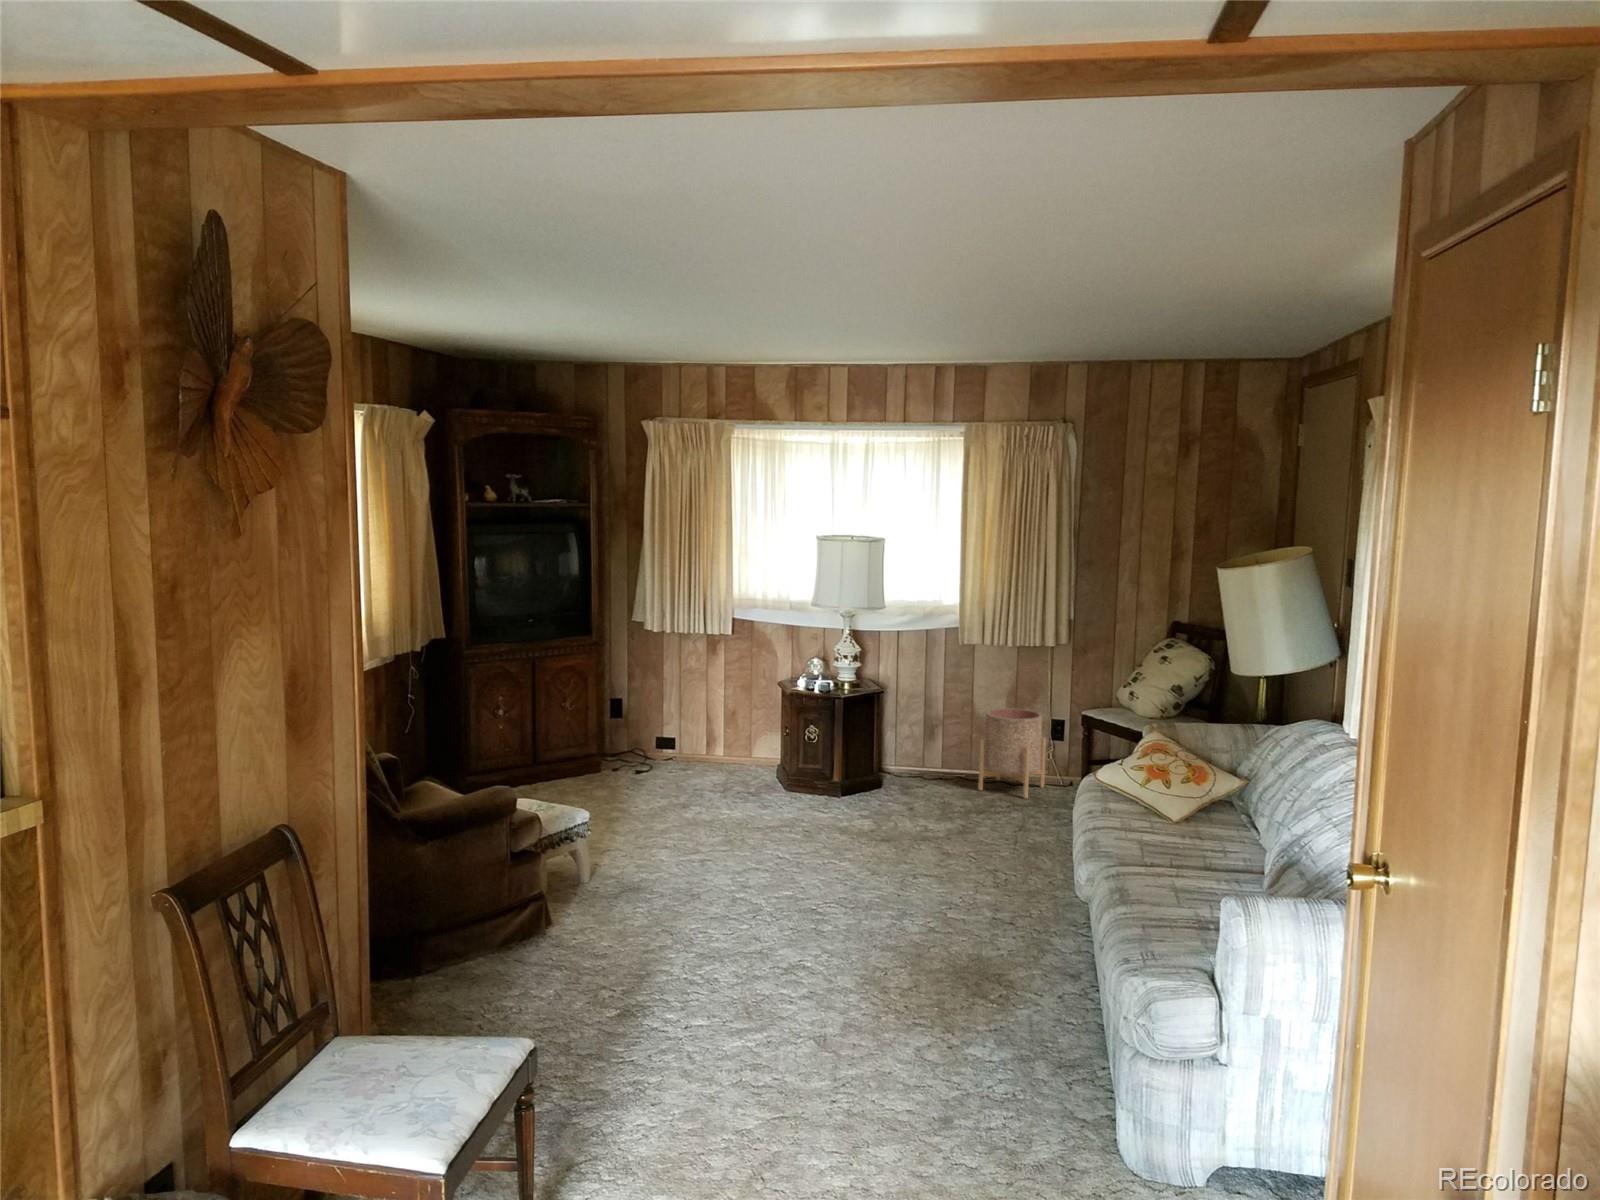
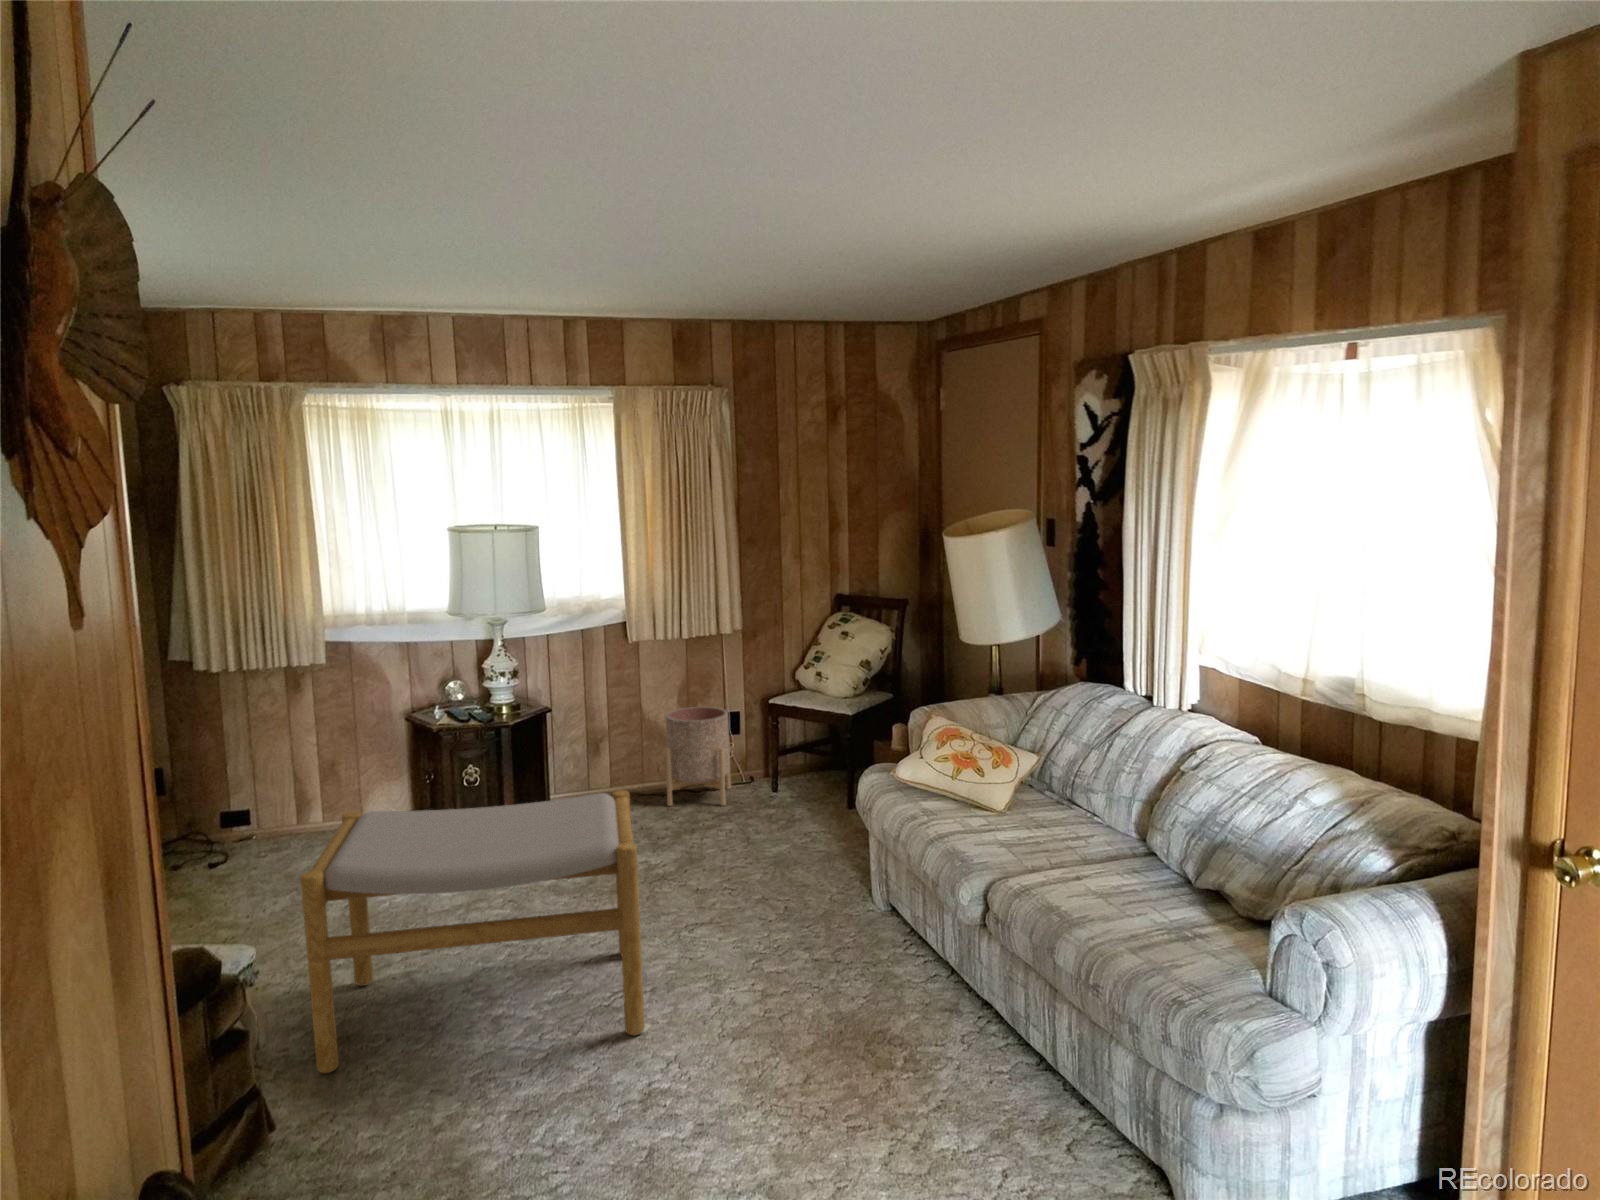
footstool: none [607,728,865,932] -> present [301,790,644,1073]

